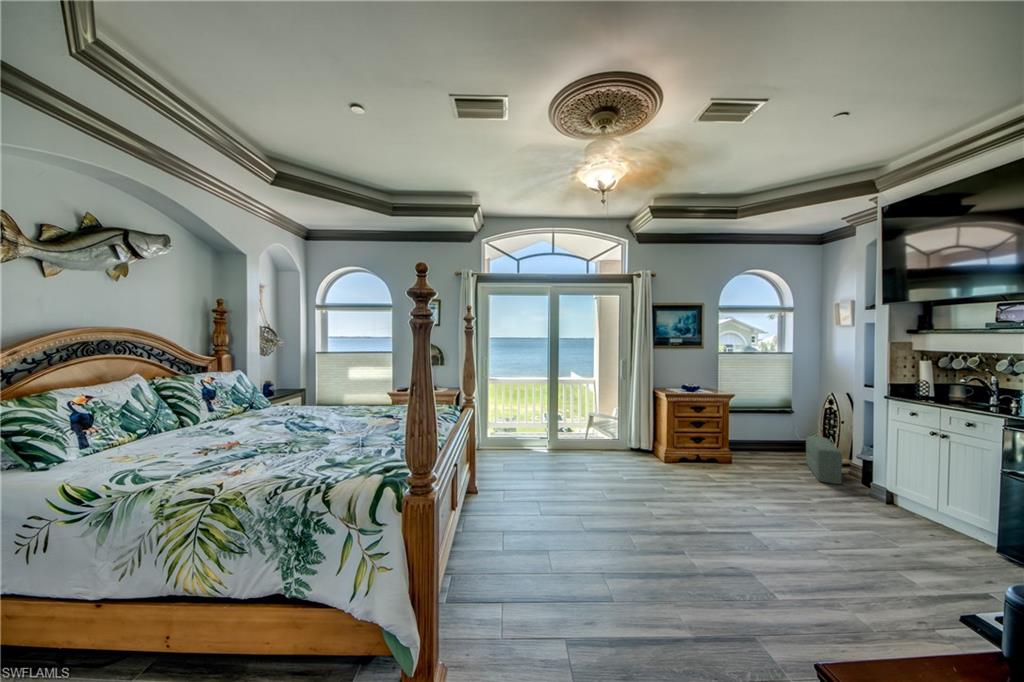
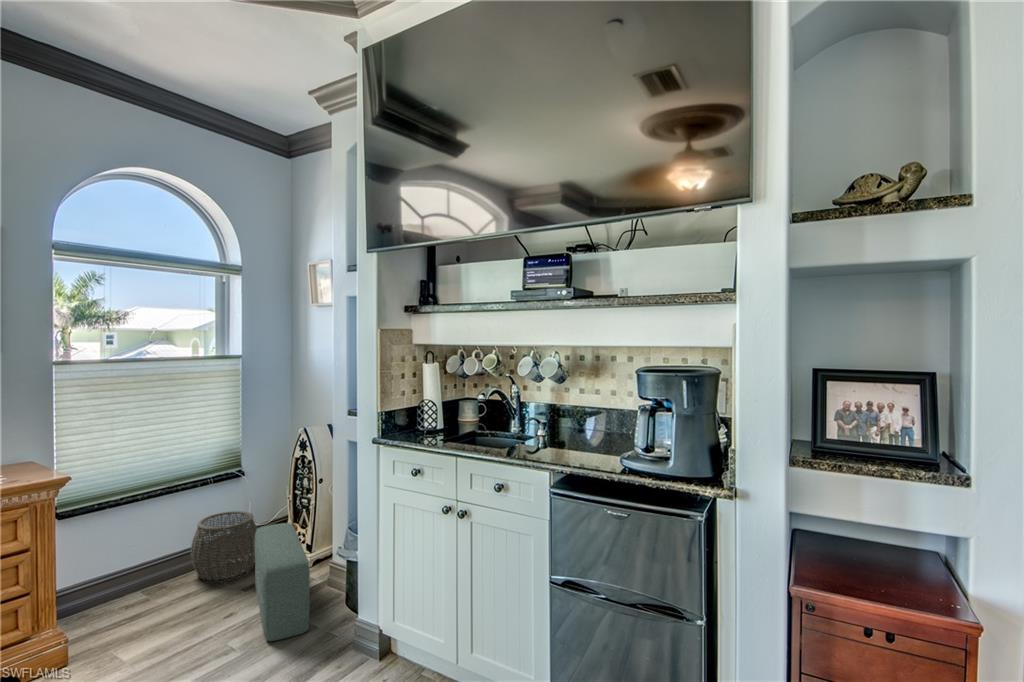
woven basket: none [770,428,805,459] -> present [191,511,257,581]

